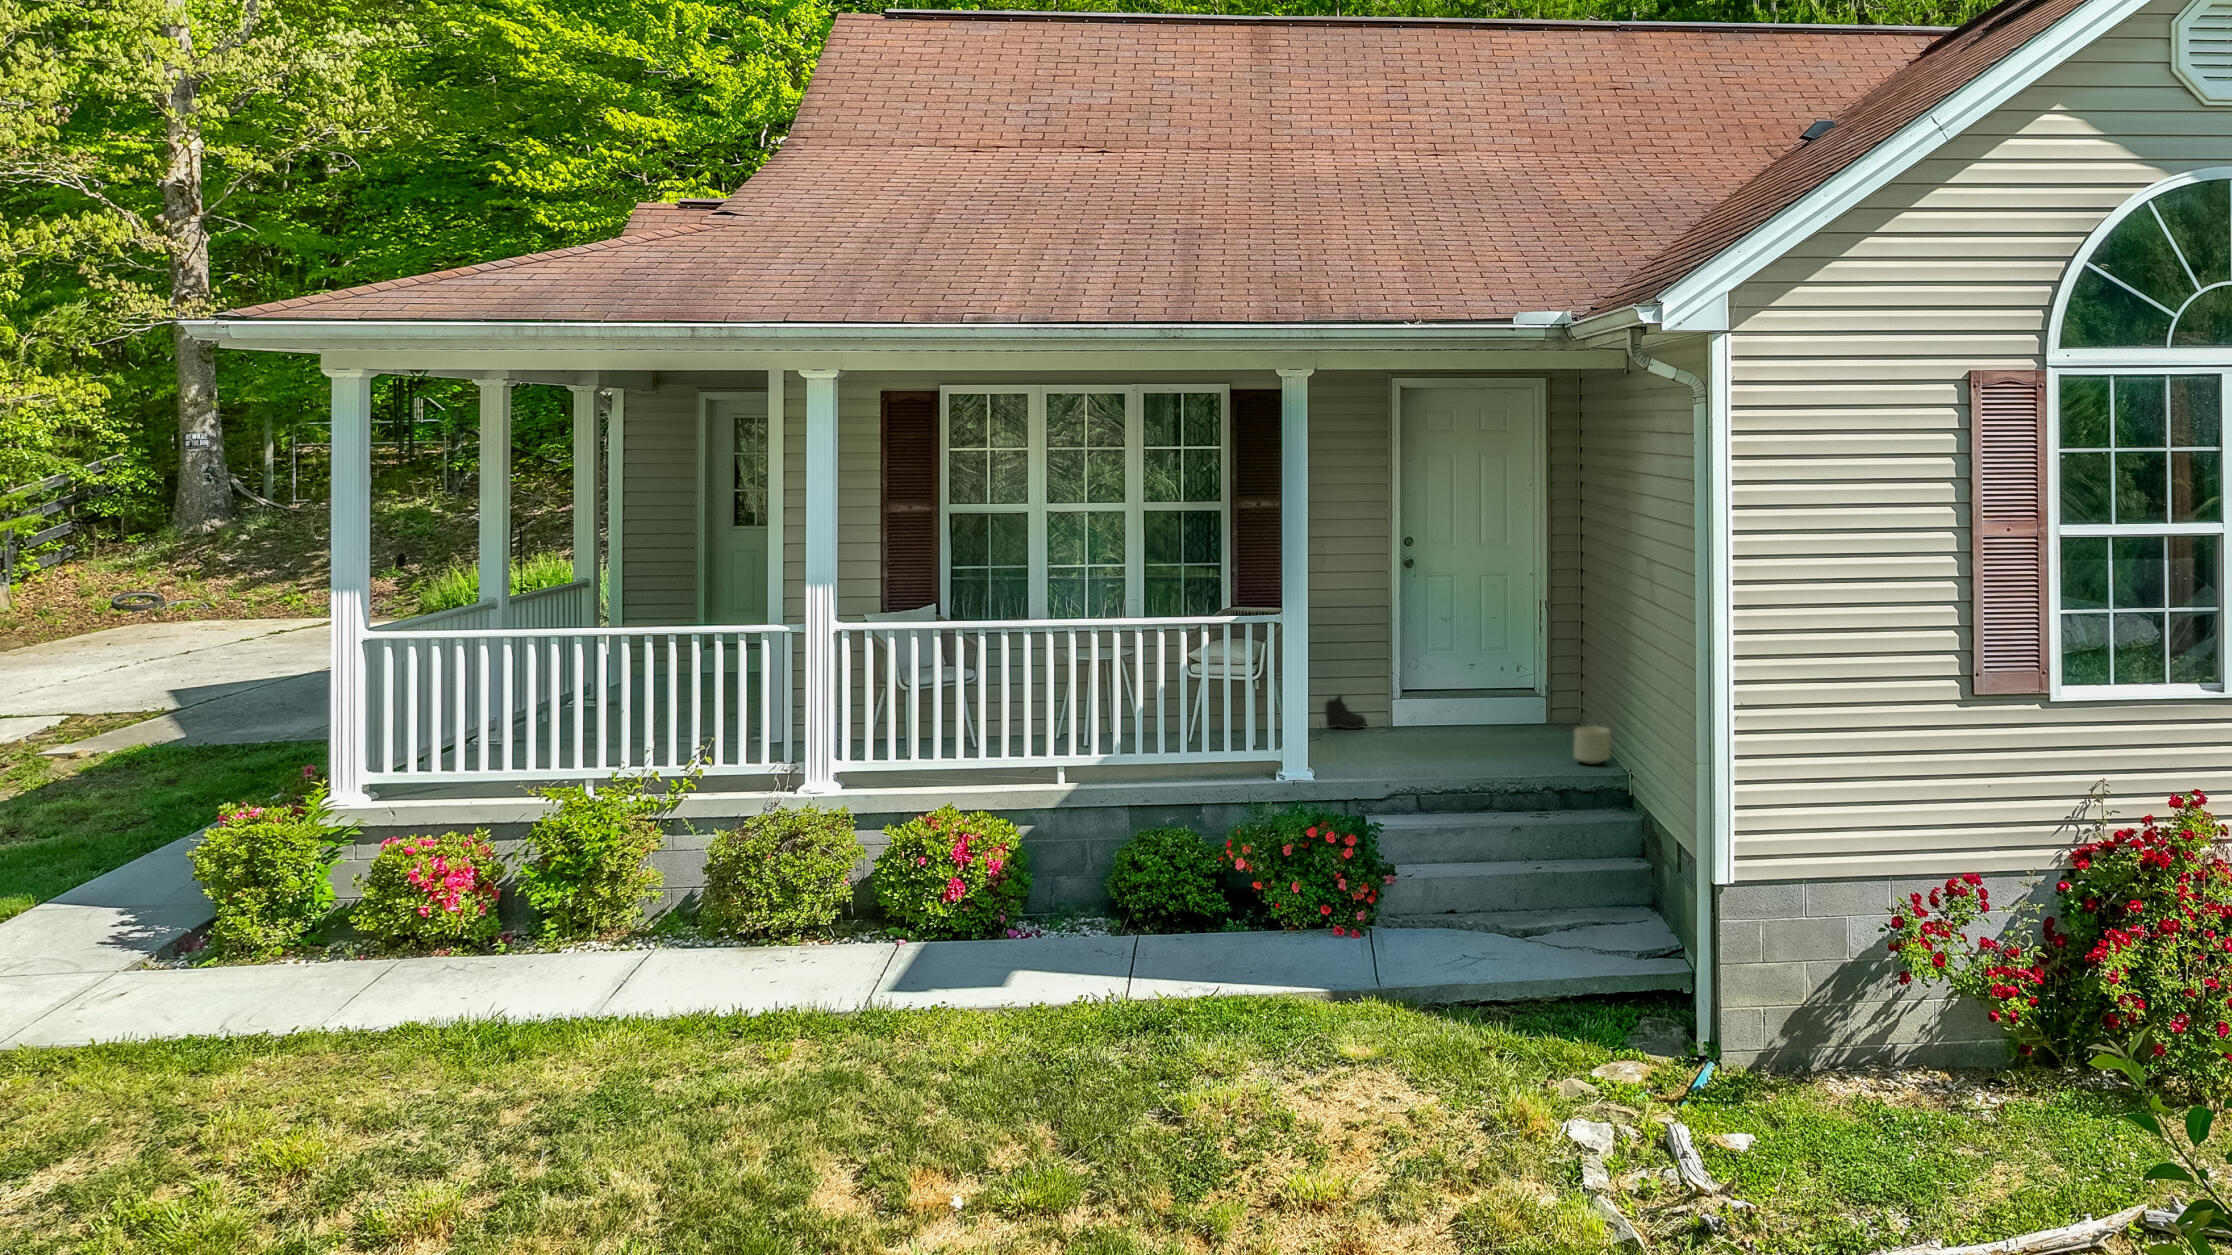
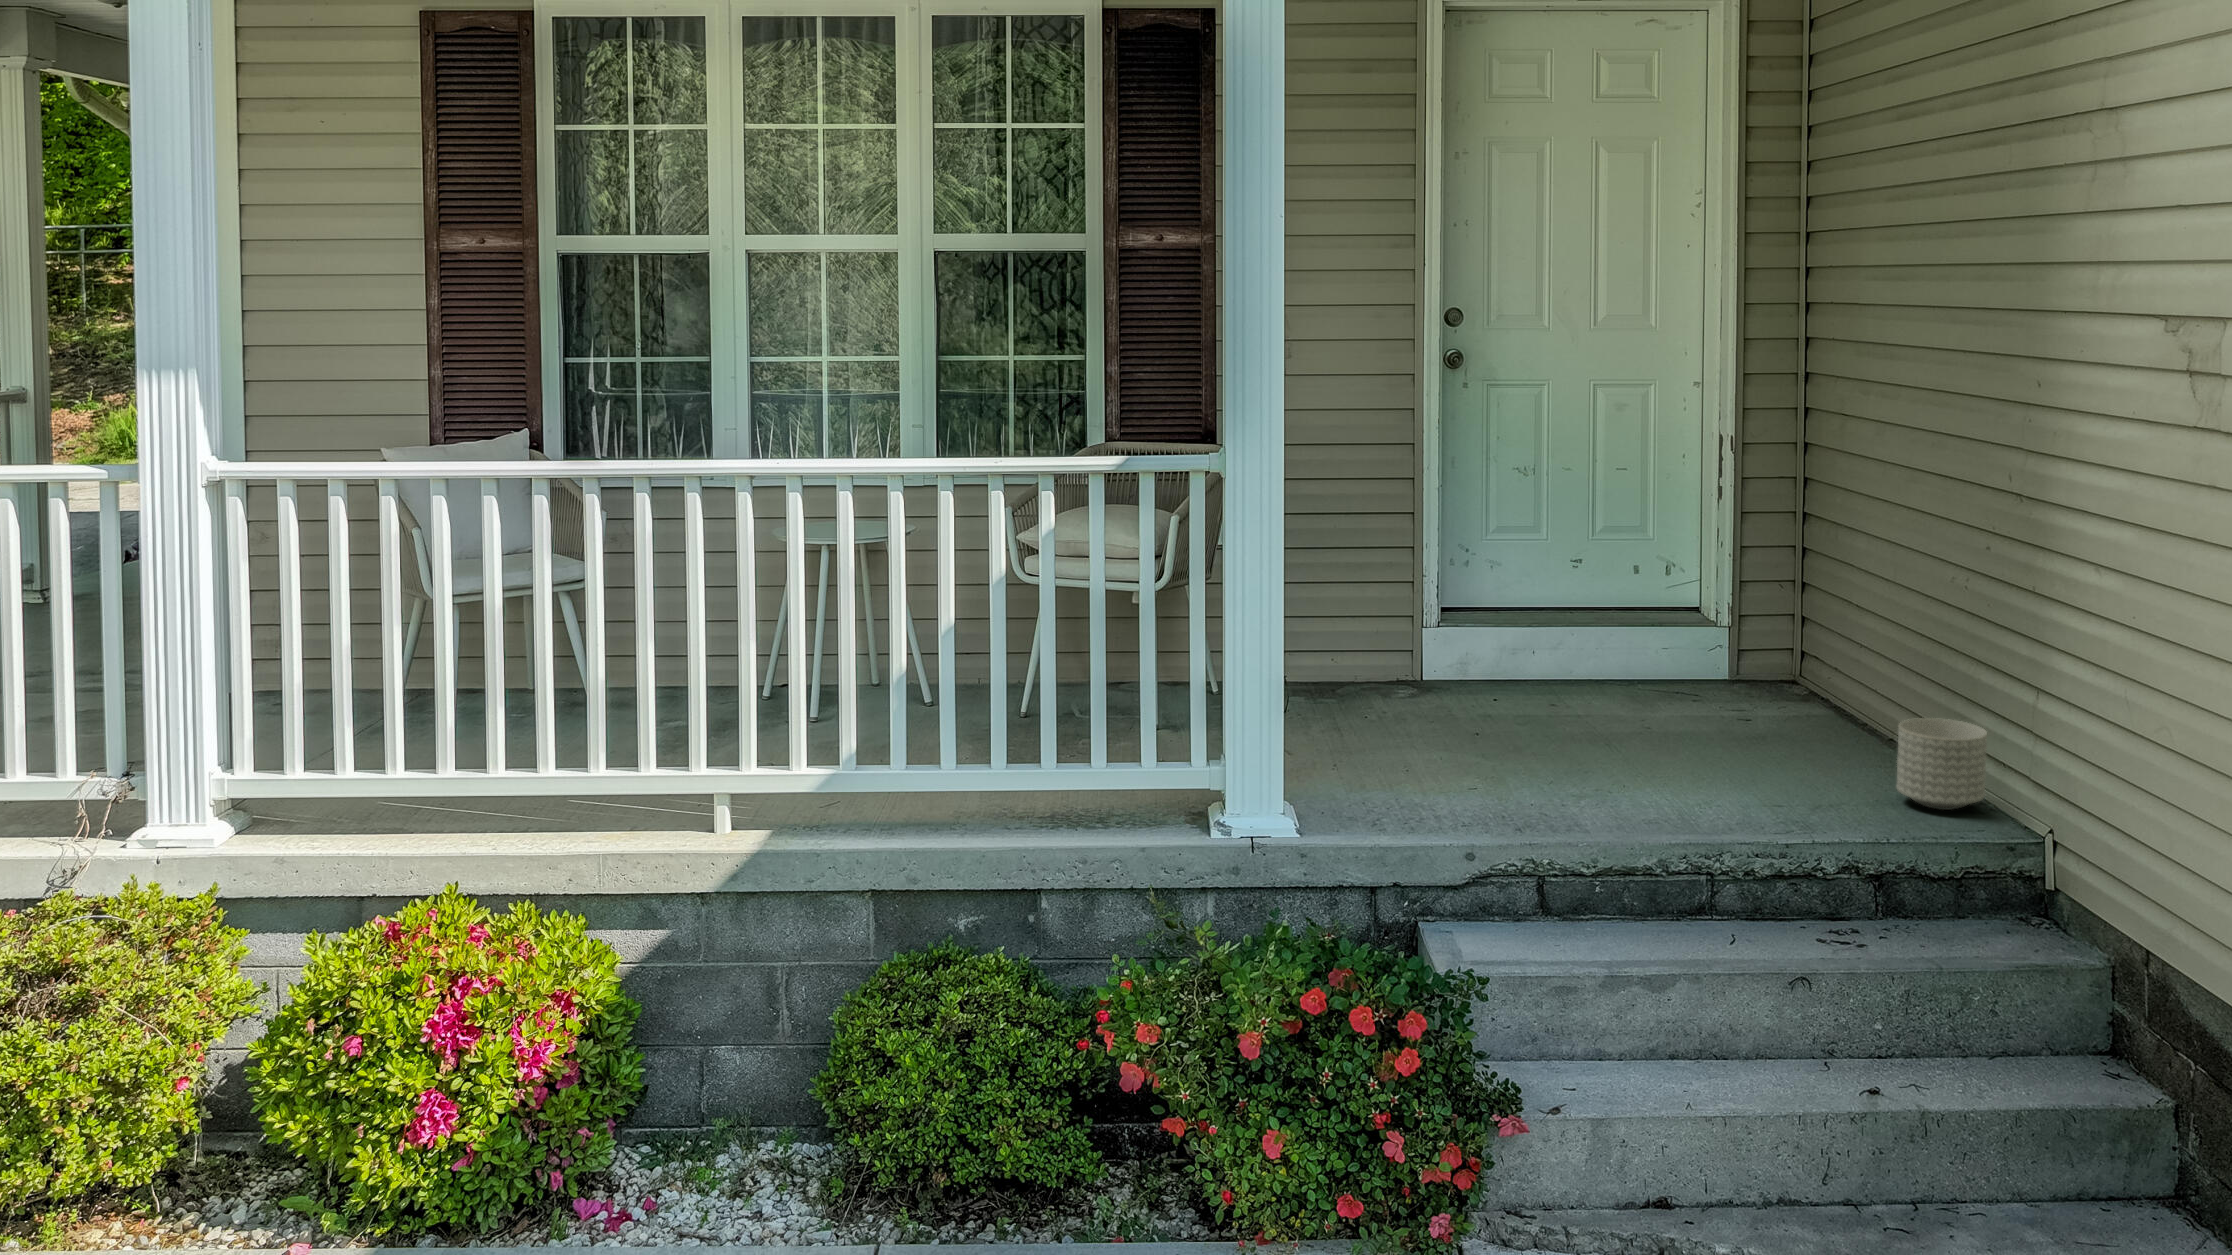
boots: present [1325,695,1366,729] -> none [1293,620,1381,695]

